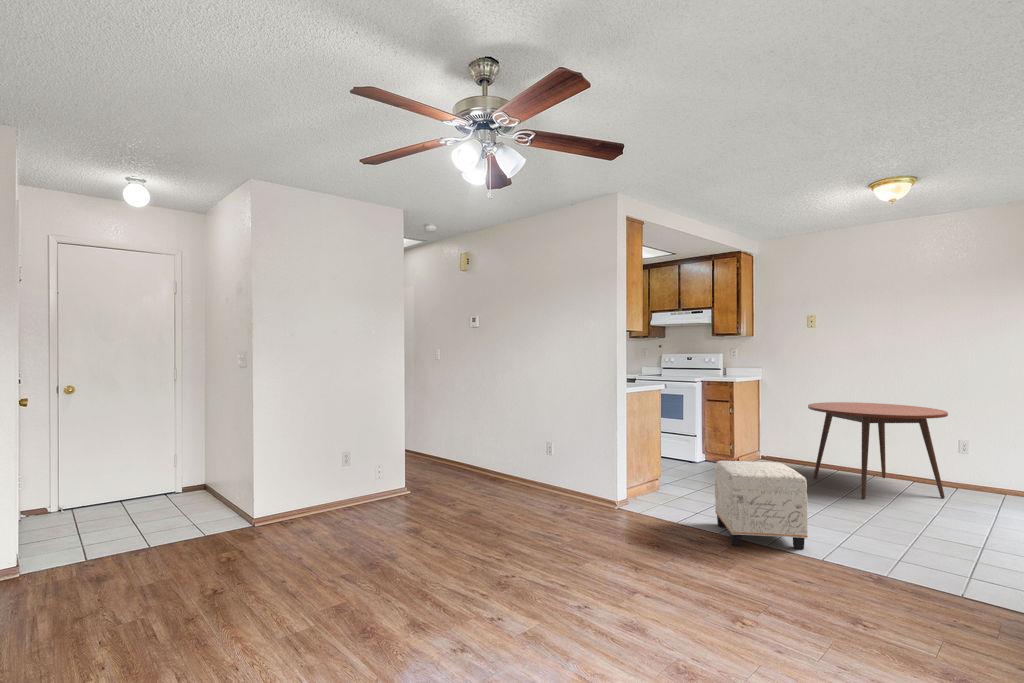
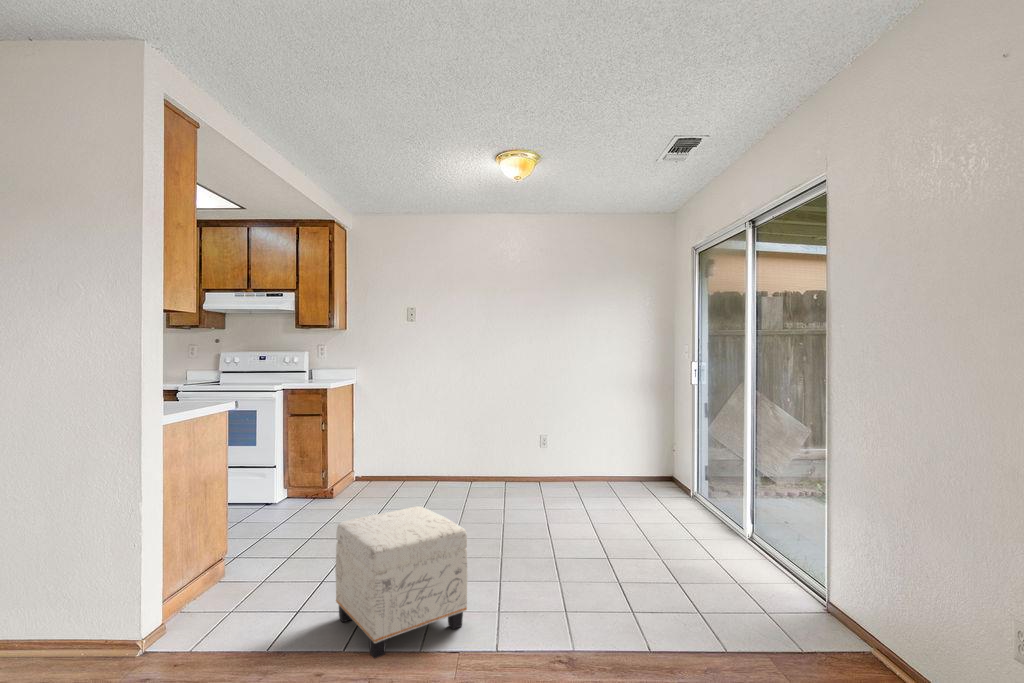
dining table: present [808,402,948,499] -> none [416,404,542,516]

